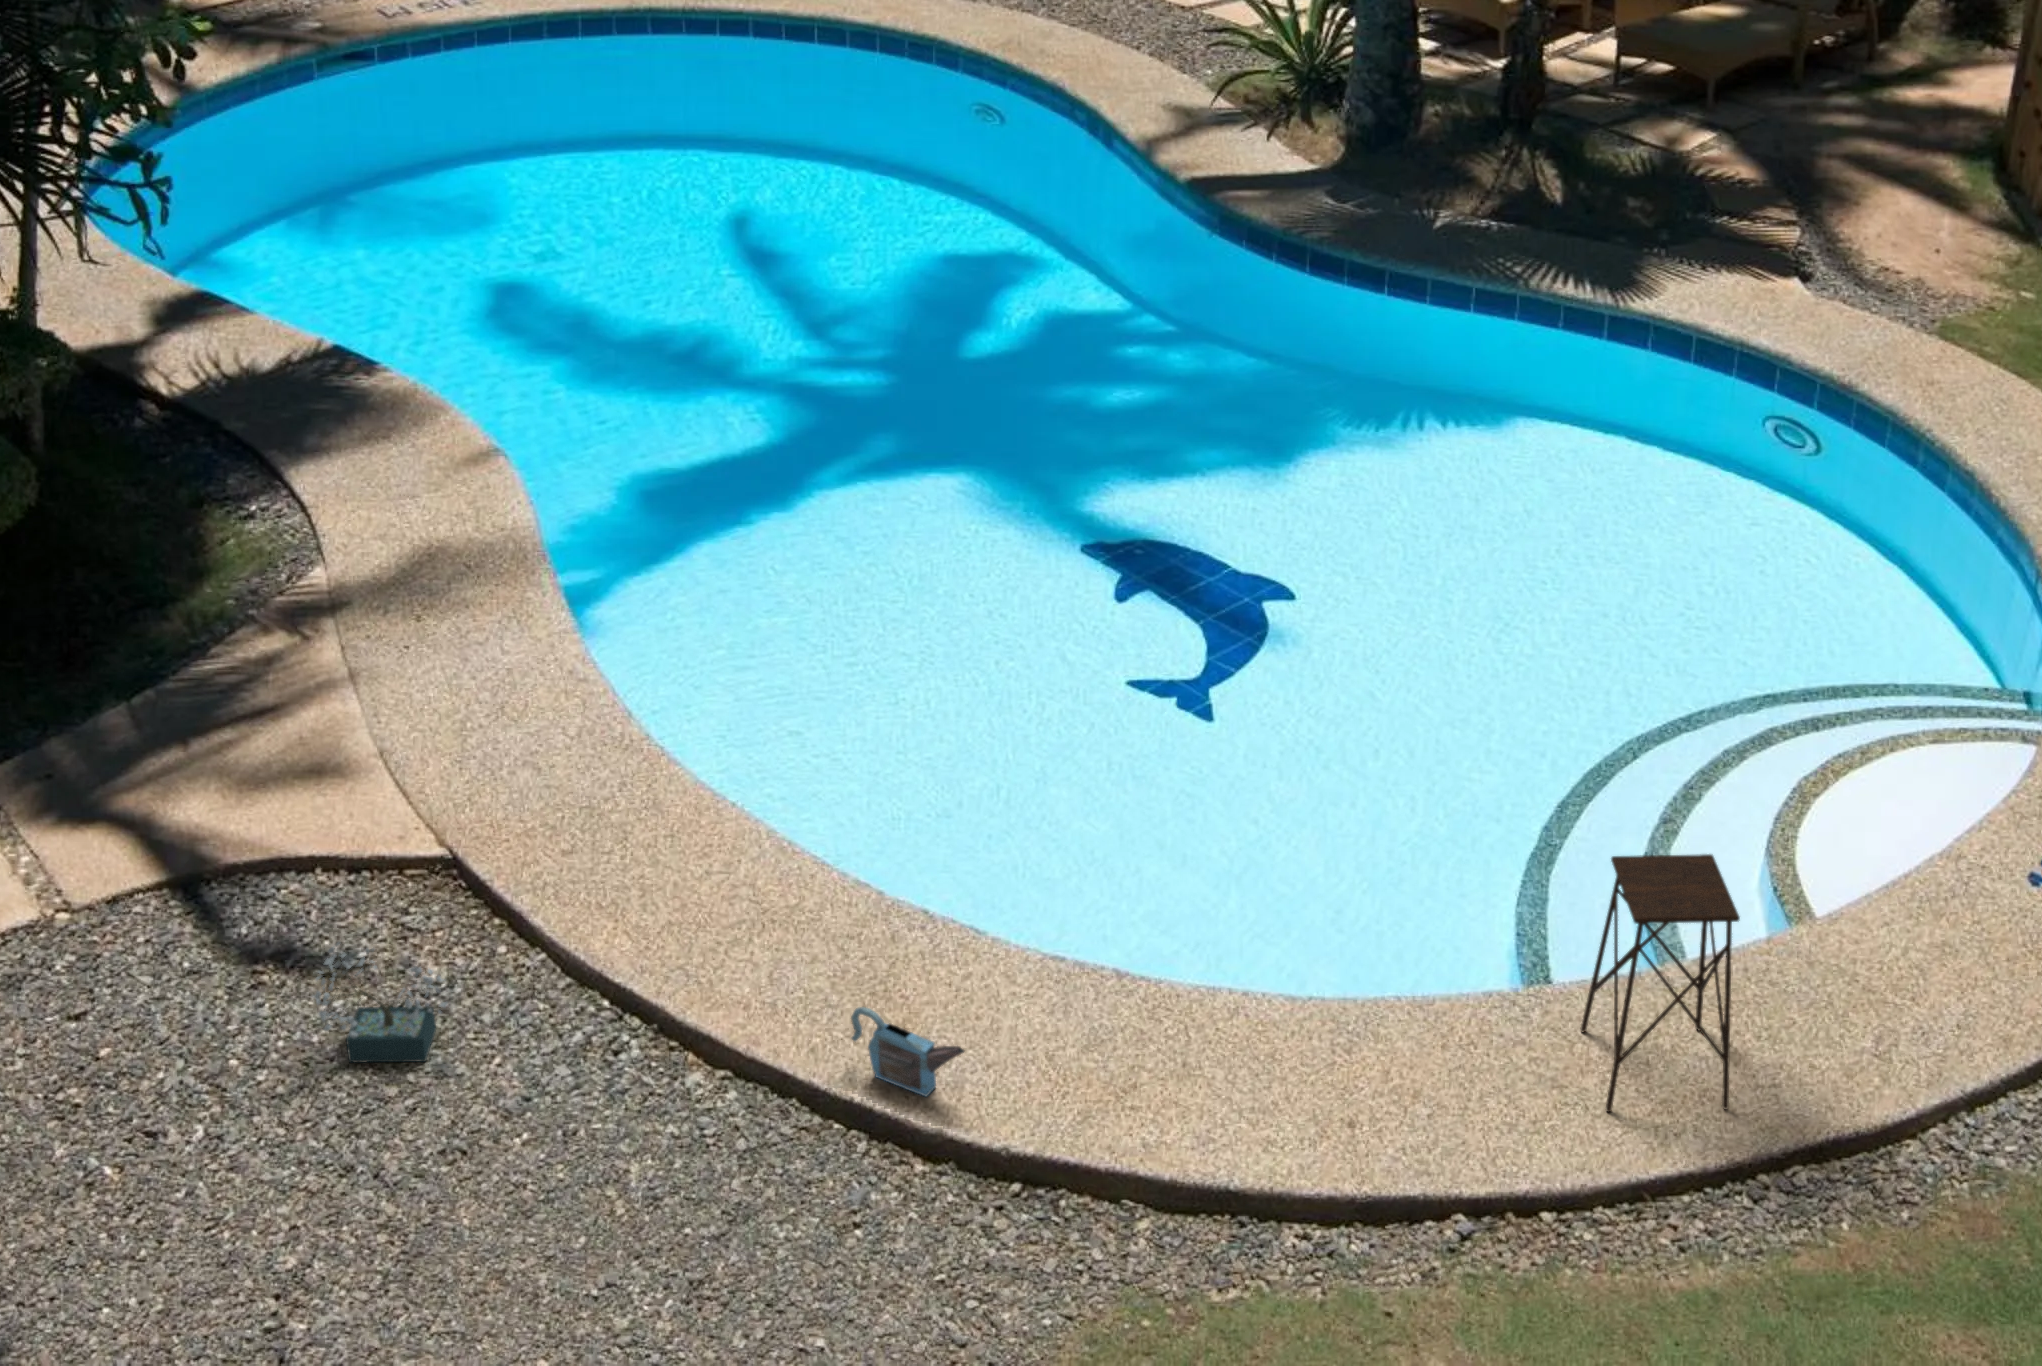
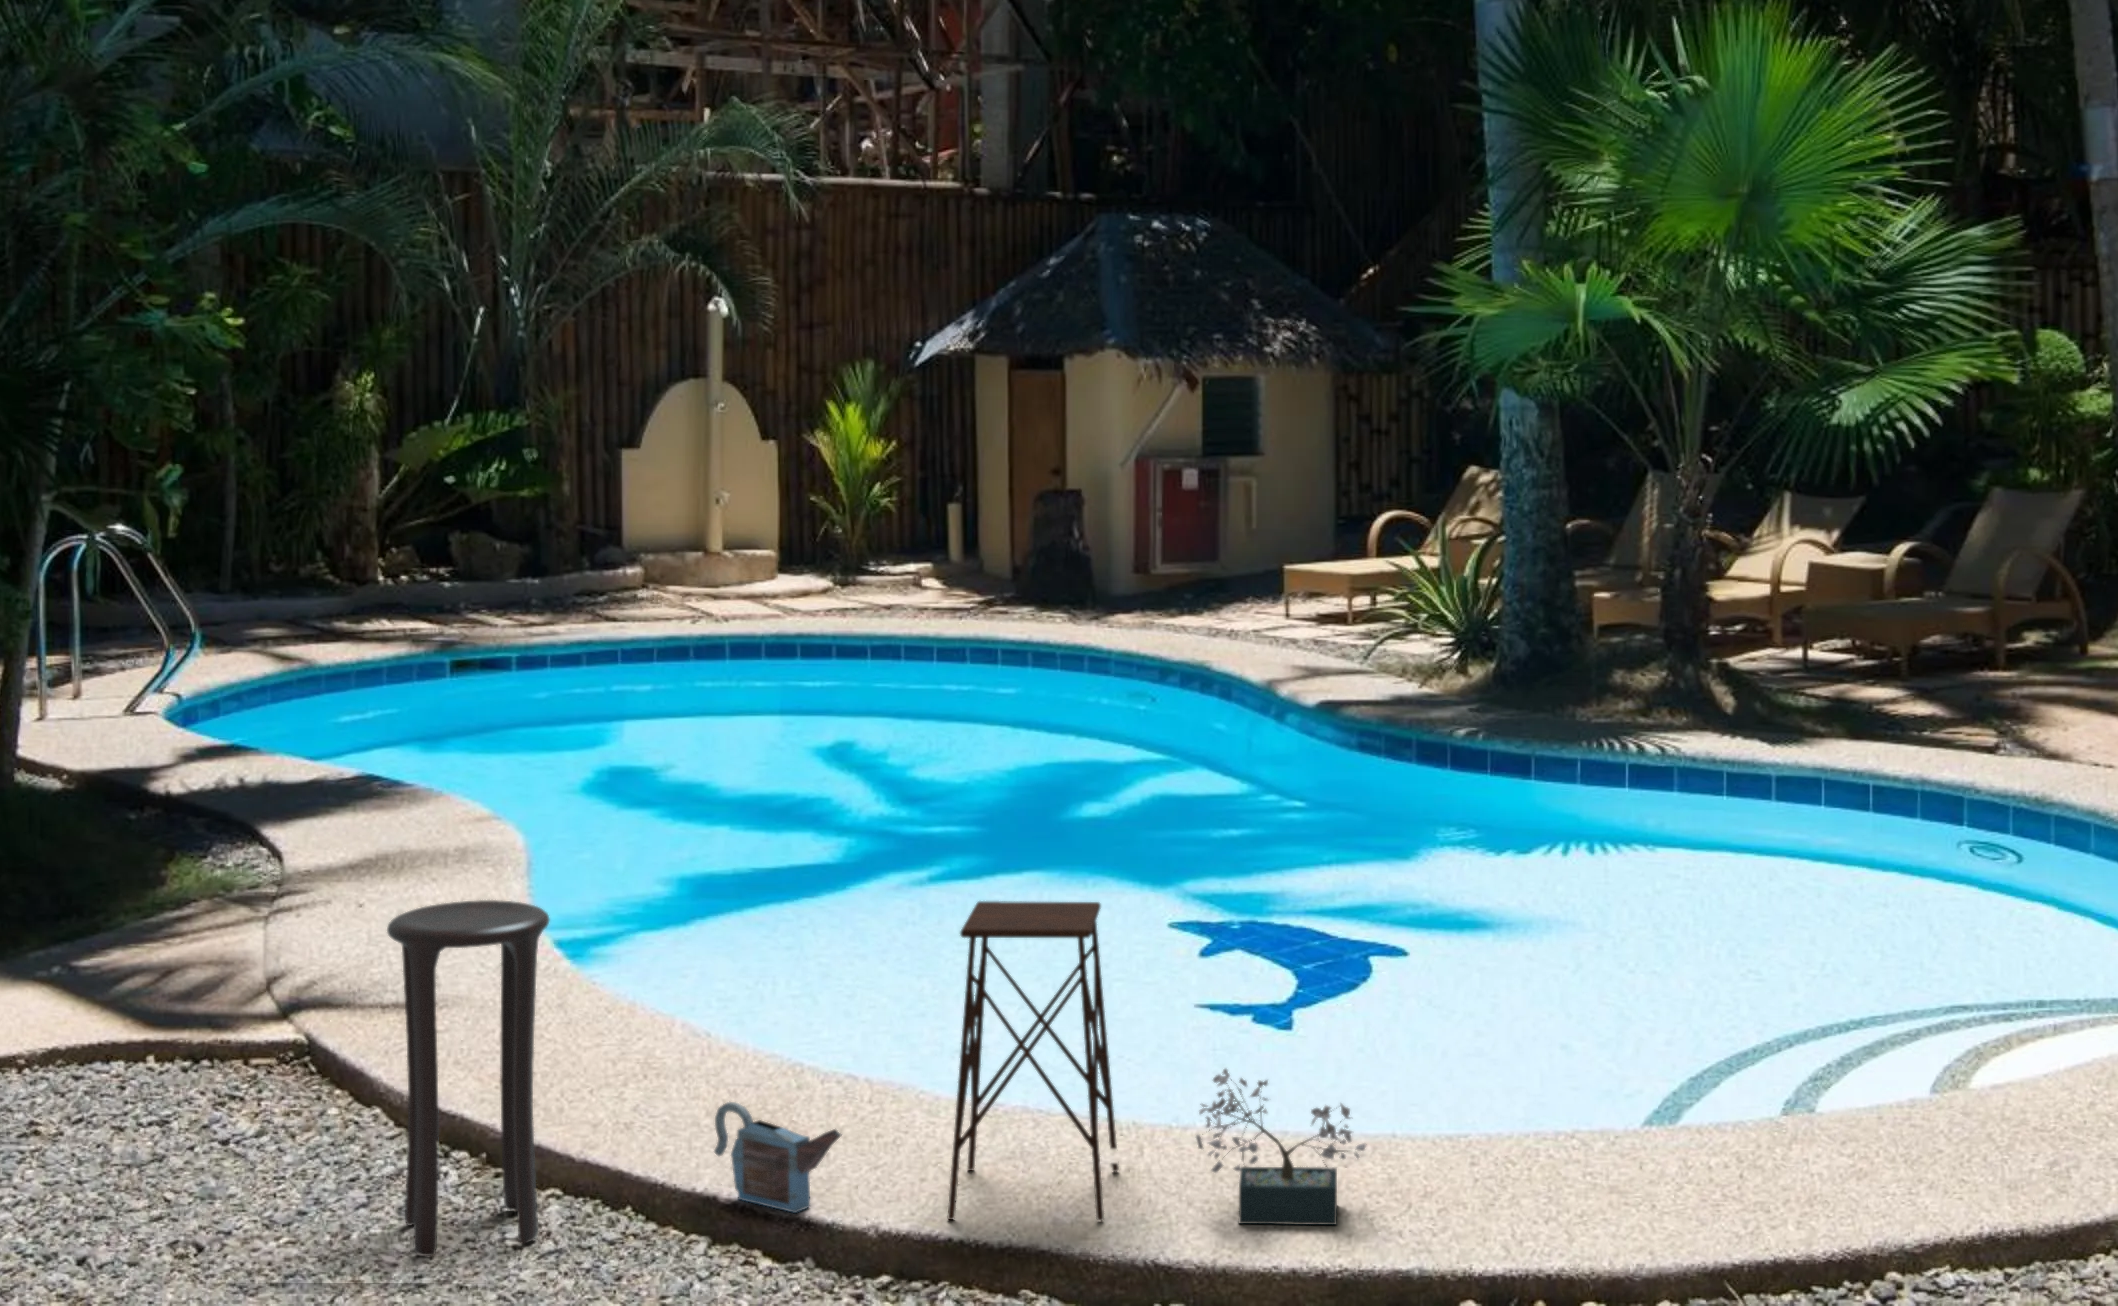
side table: present [1580,854,1740,1112] -> present [948,901,1119,1221]
stool: none [595,897,733,1178] -> present [387,900,549,1256]
decorative plant: present [313,942,447,1063] -> present [1196,1069,1366,1225]

